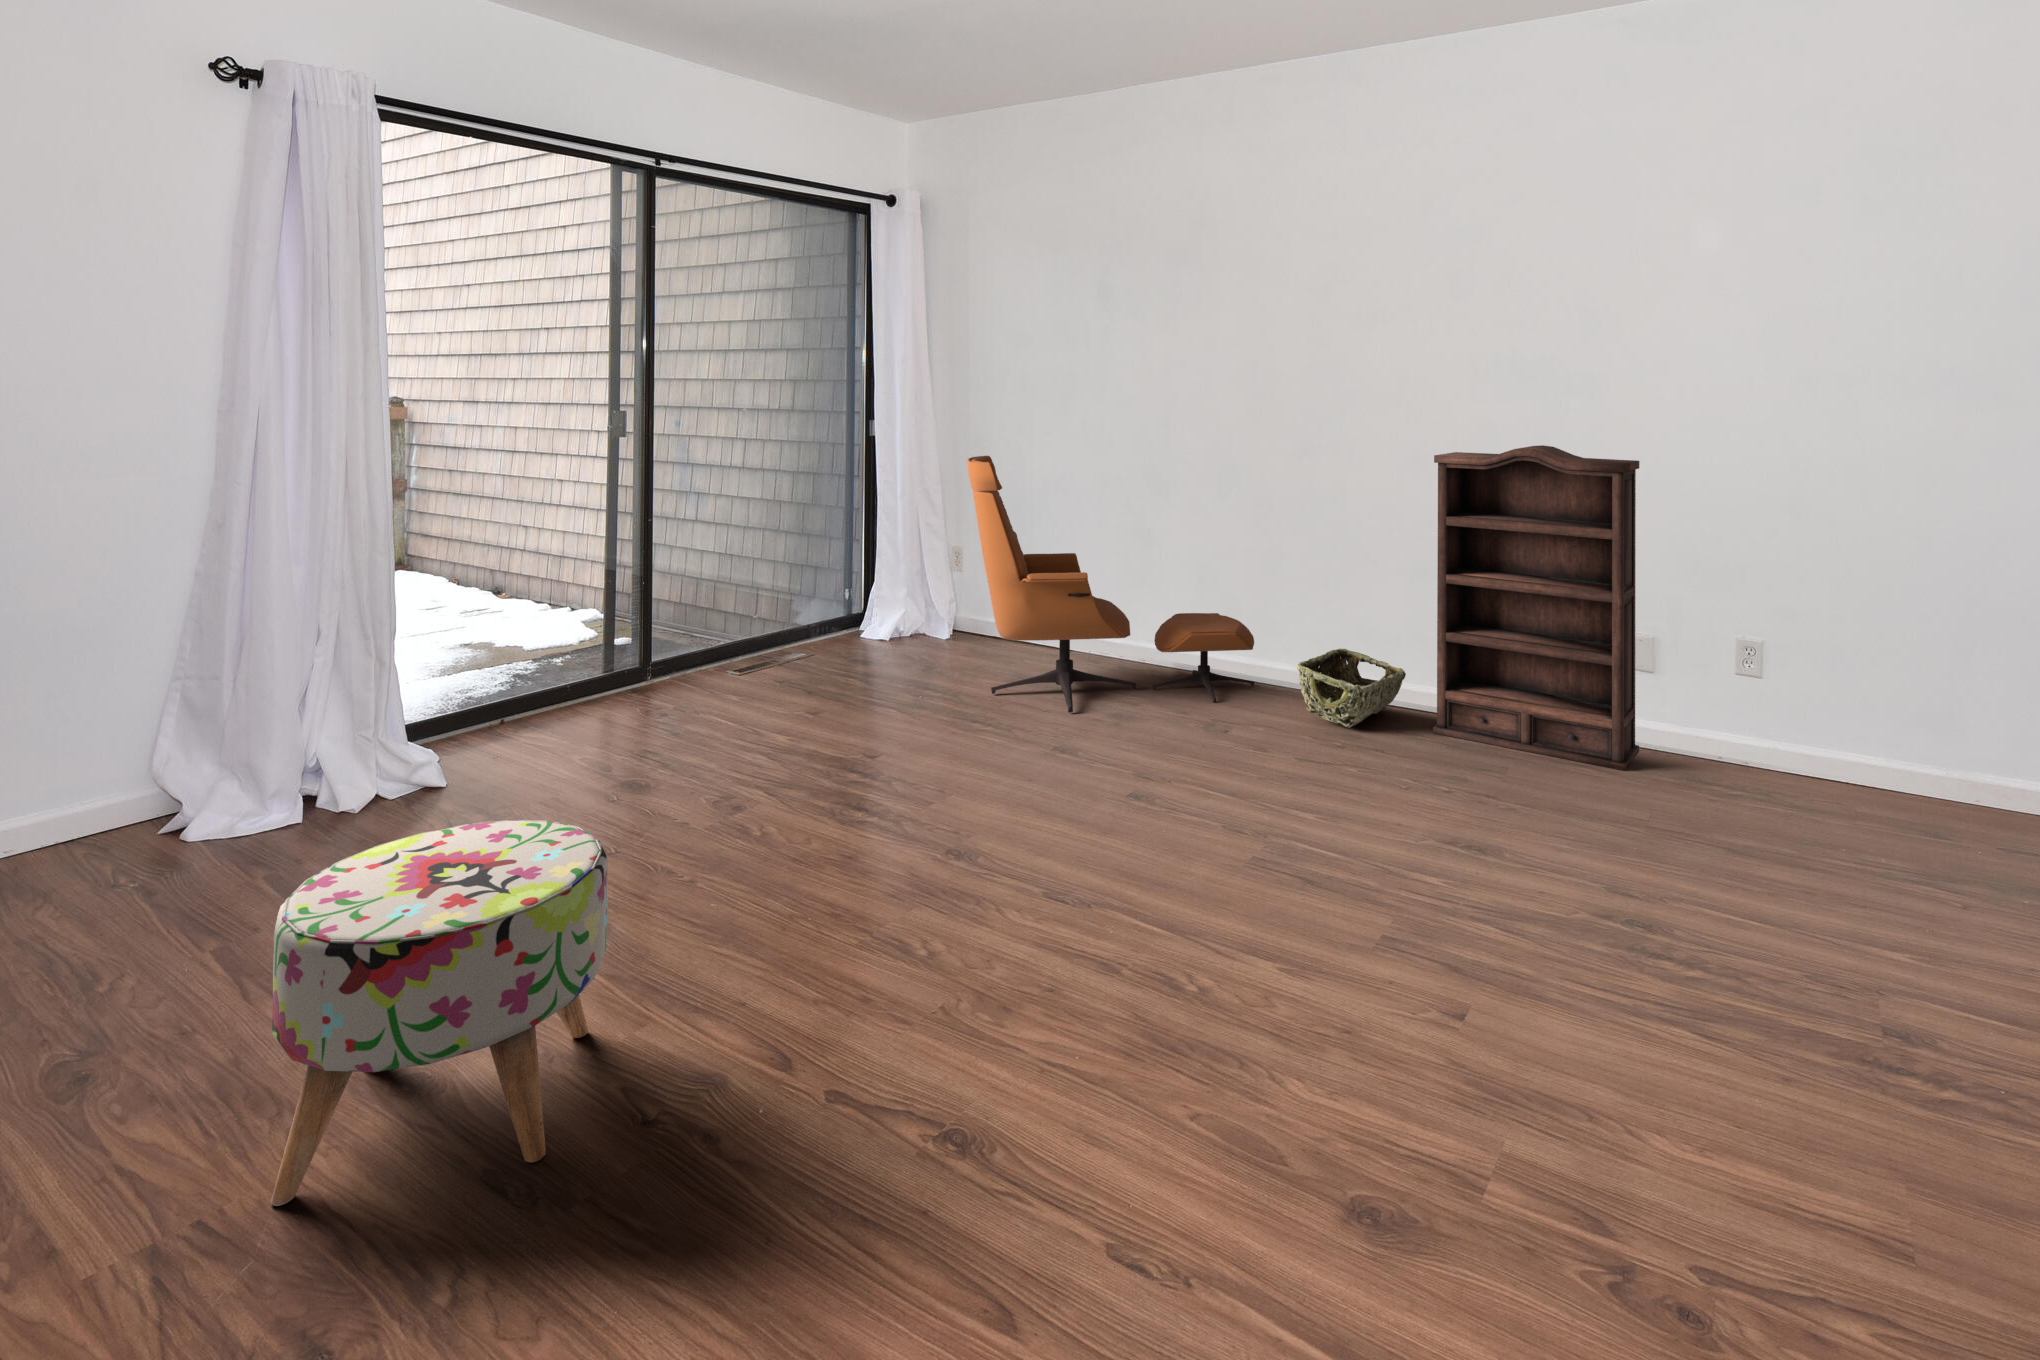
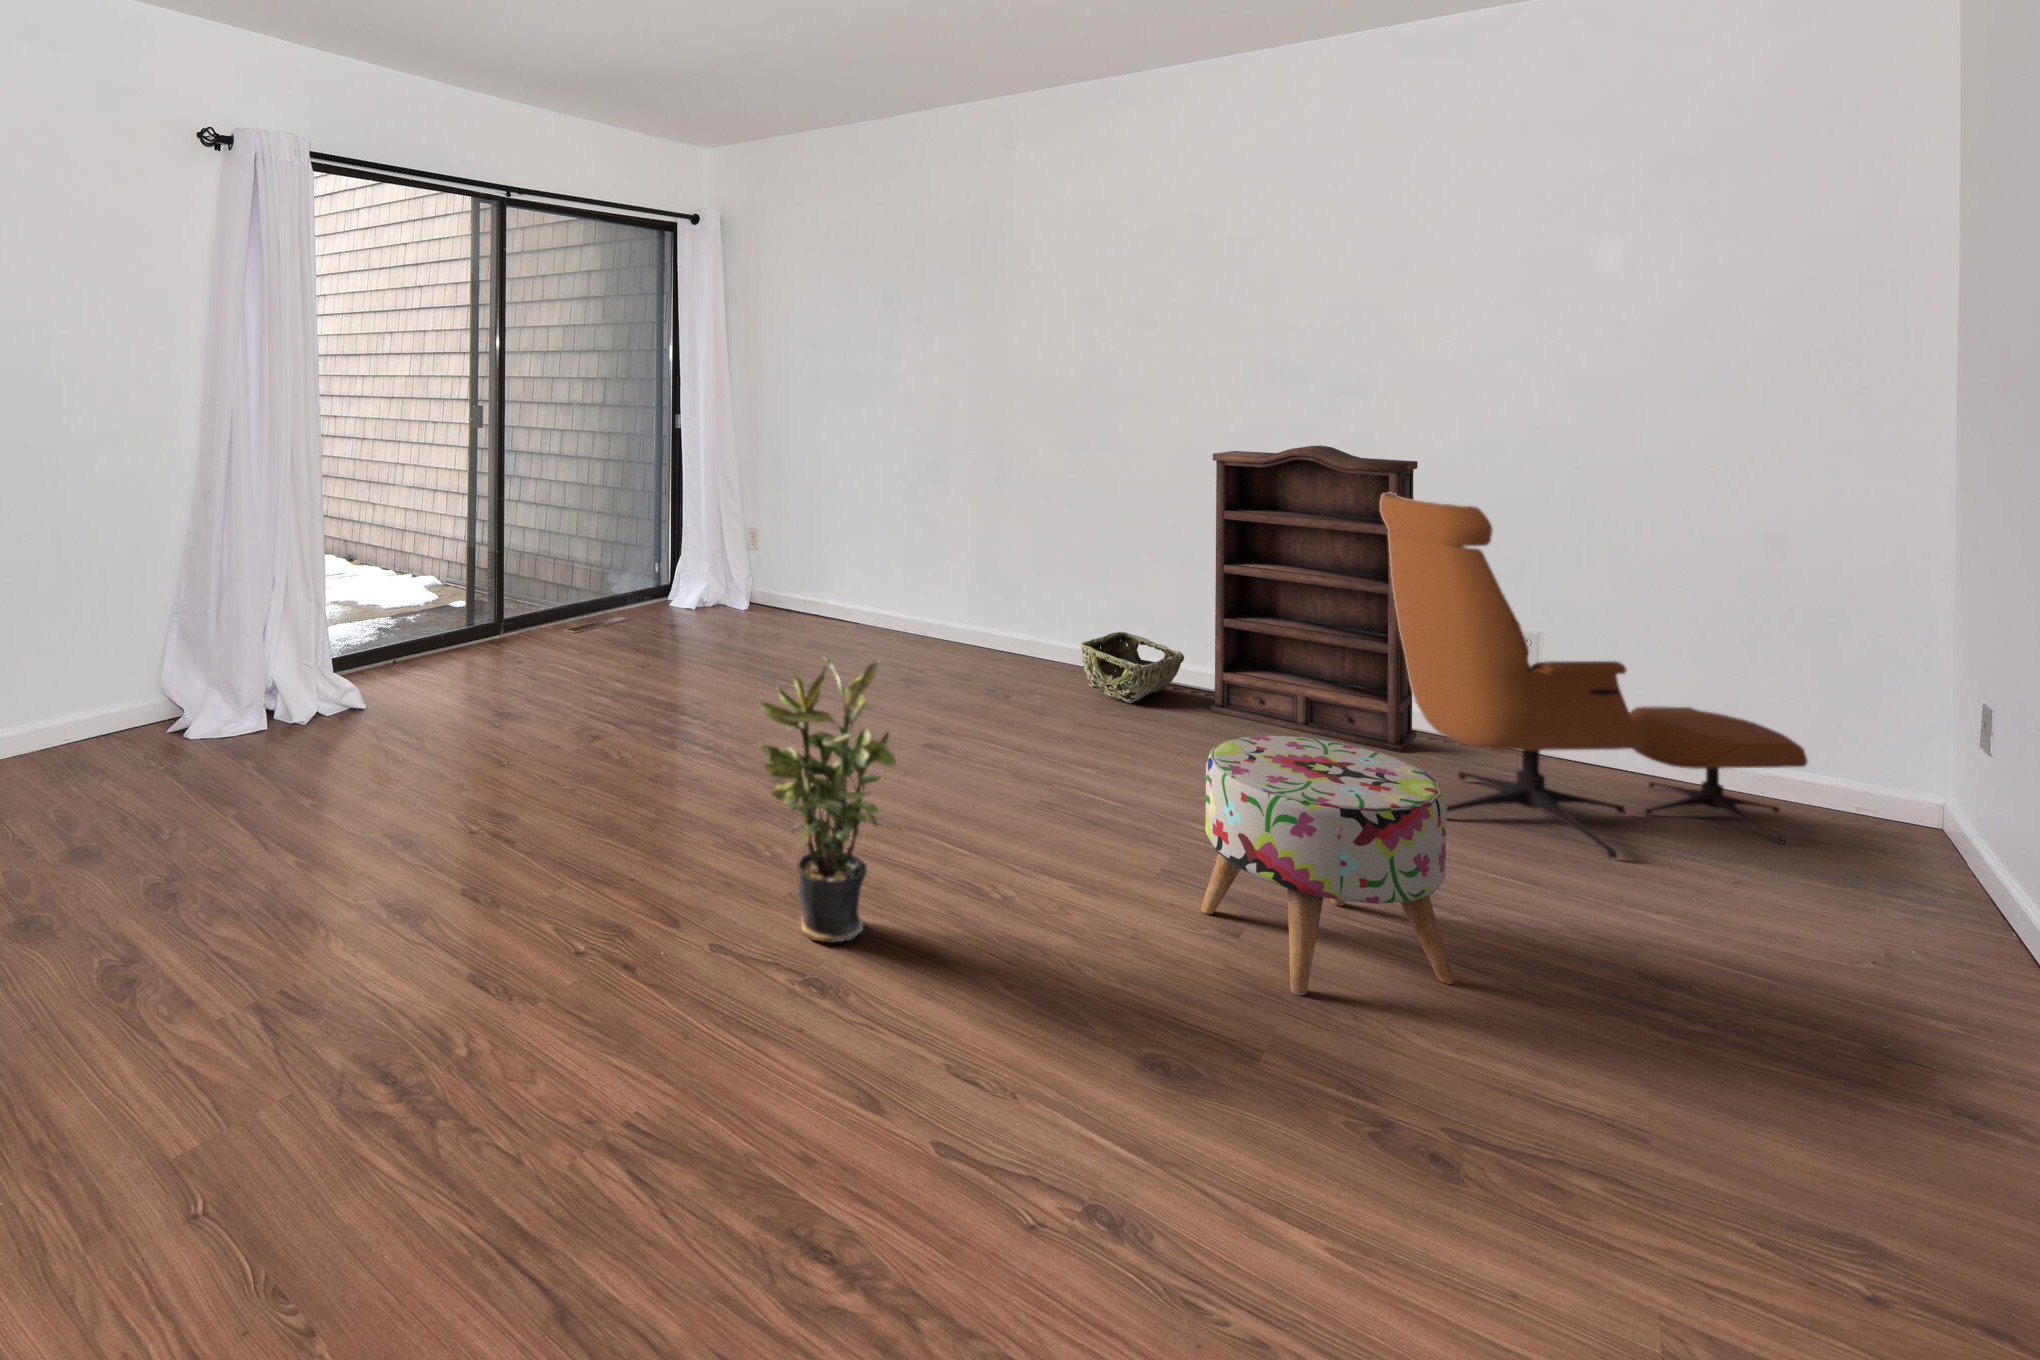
lounge chair: present [967,456,1254,713] -> present [1380,492,1807,858]
potted plant: none [888,707,1065,1073] -> present [760,655,896,943]
ottoman: present [271,820,608,1206] -> present [1201,735,1454,995]

